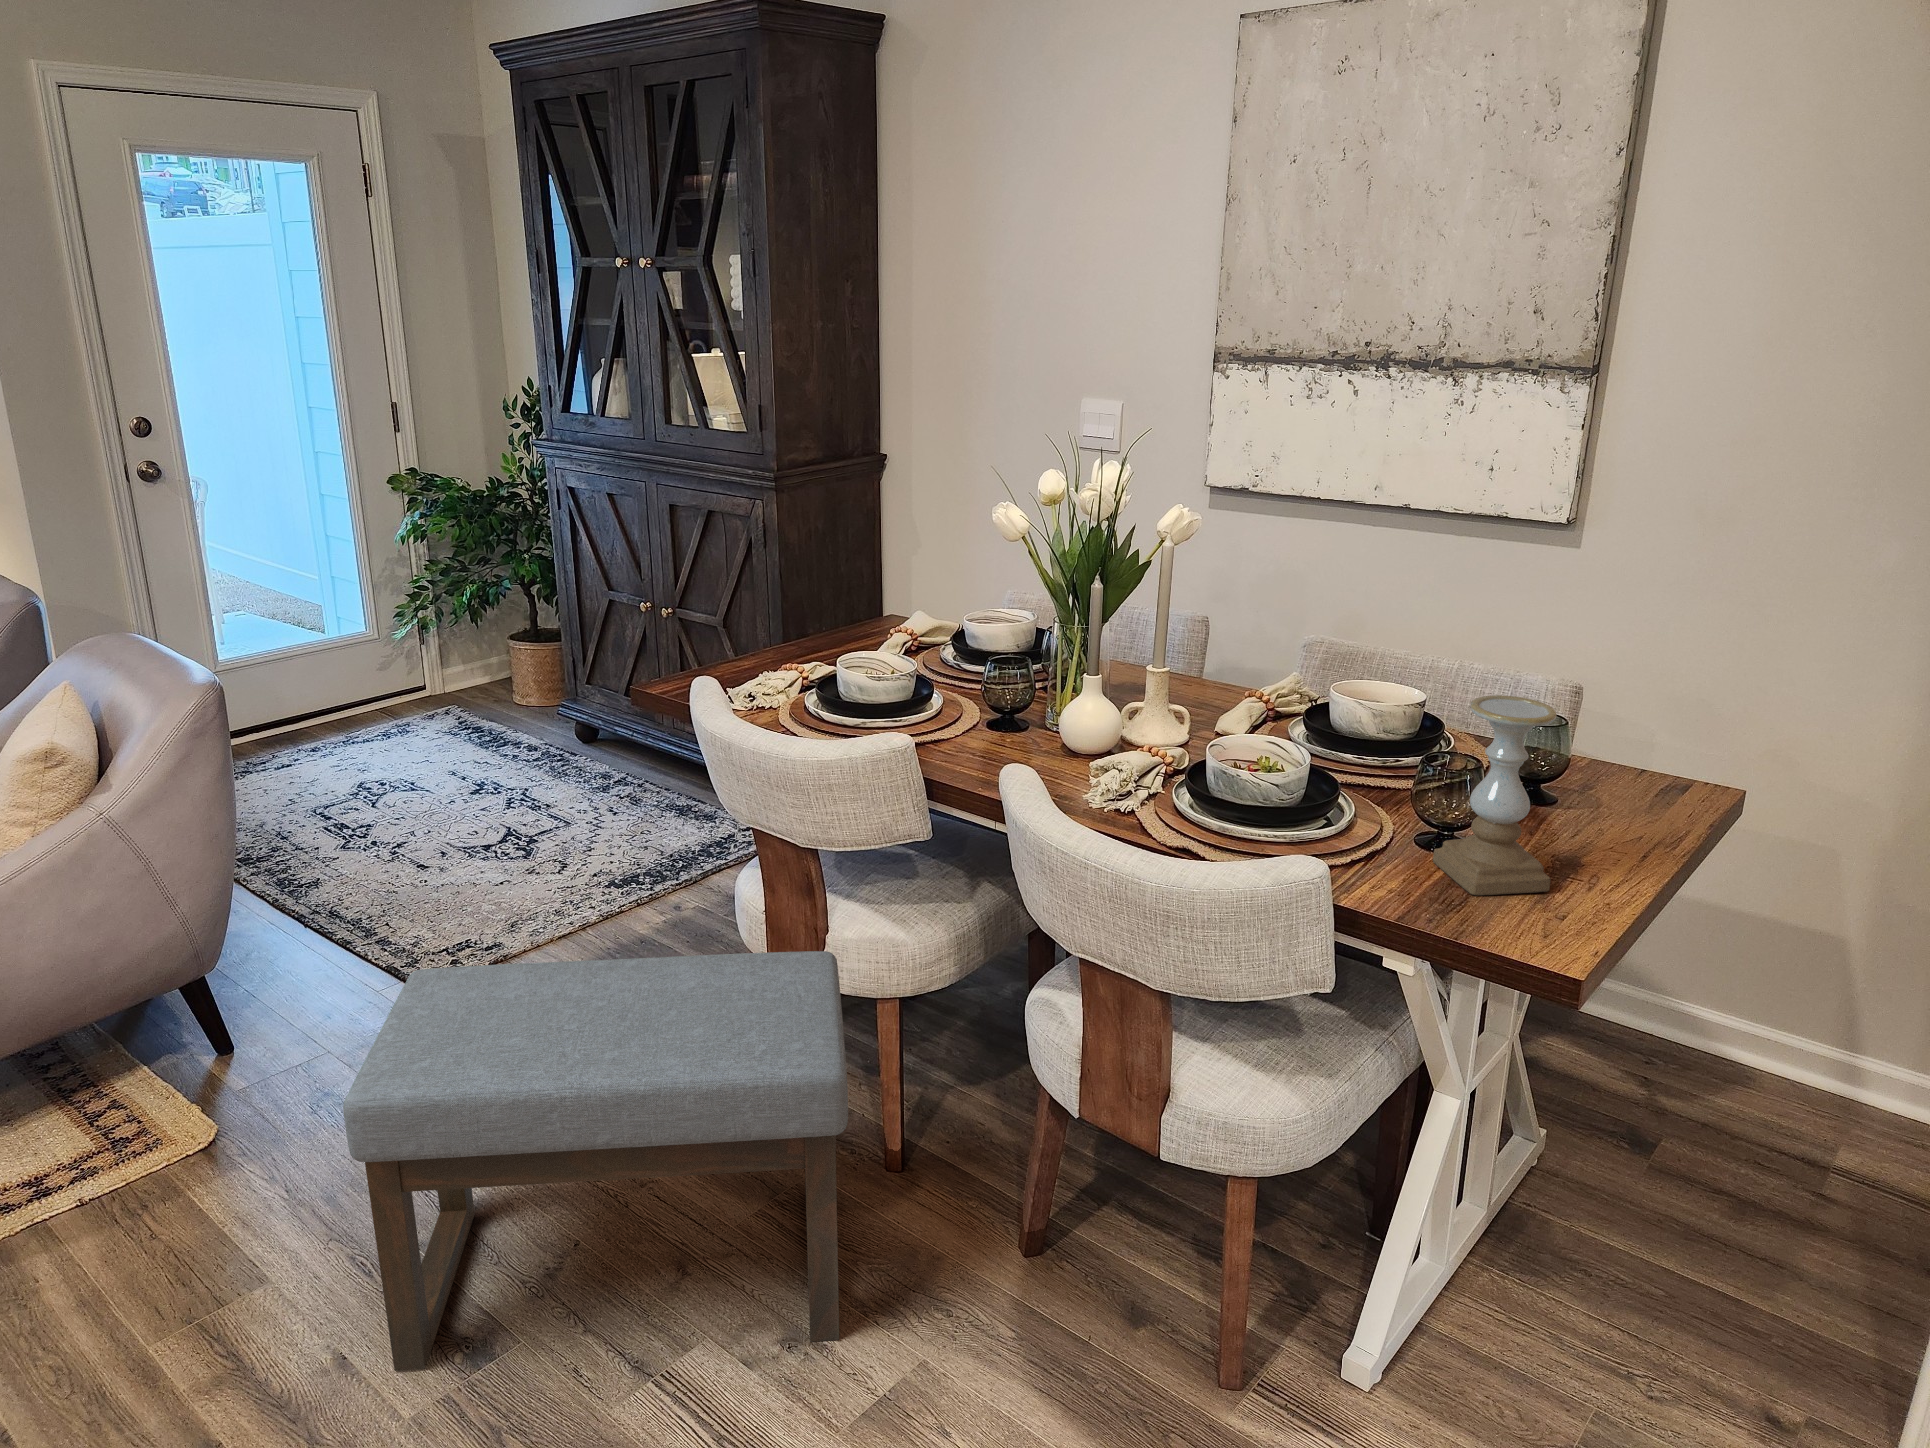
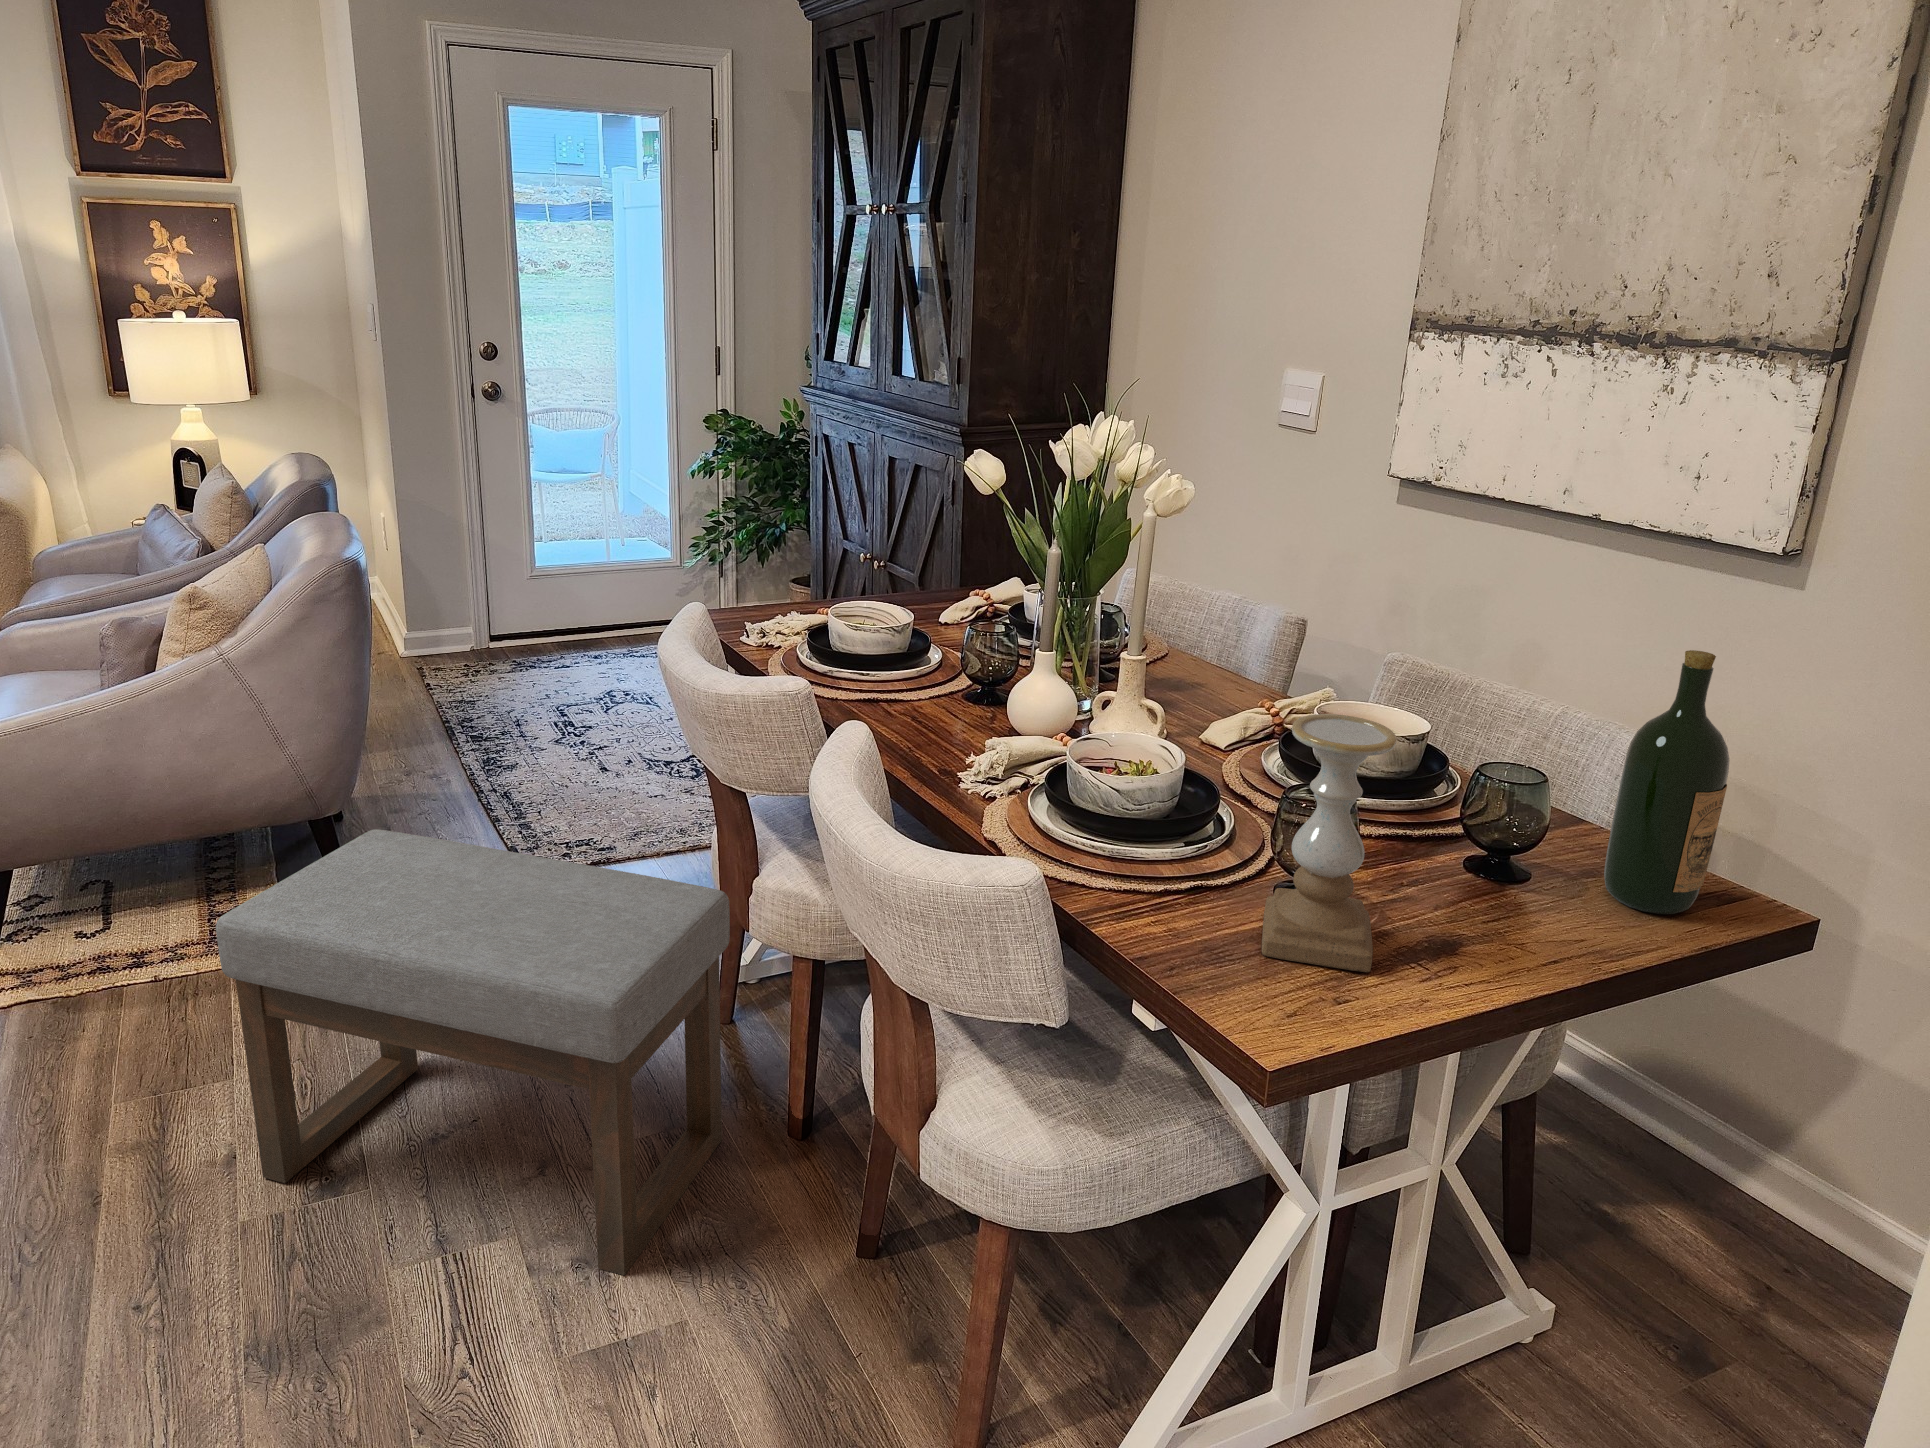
wine bottle: none [1598,609,1688,807] -> present [1604,650,1729,914]

